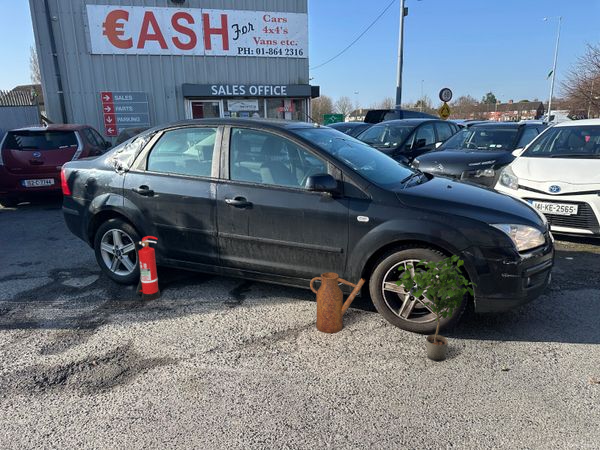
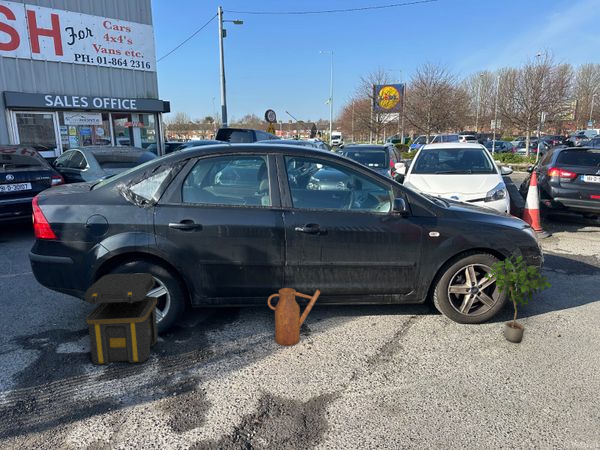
toolbox: none [57,227,125,300] -> present [85,273,158,365]
fire extinguisher: present [135,236,160,300] -> none [185,275,221,349]
watering can: present [310,272,365,333] -> present [268,288,321,346]

